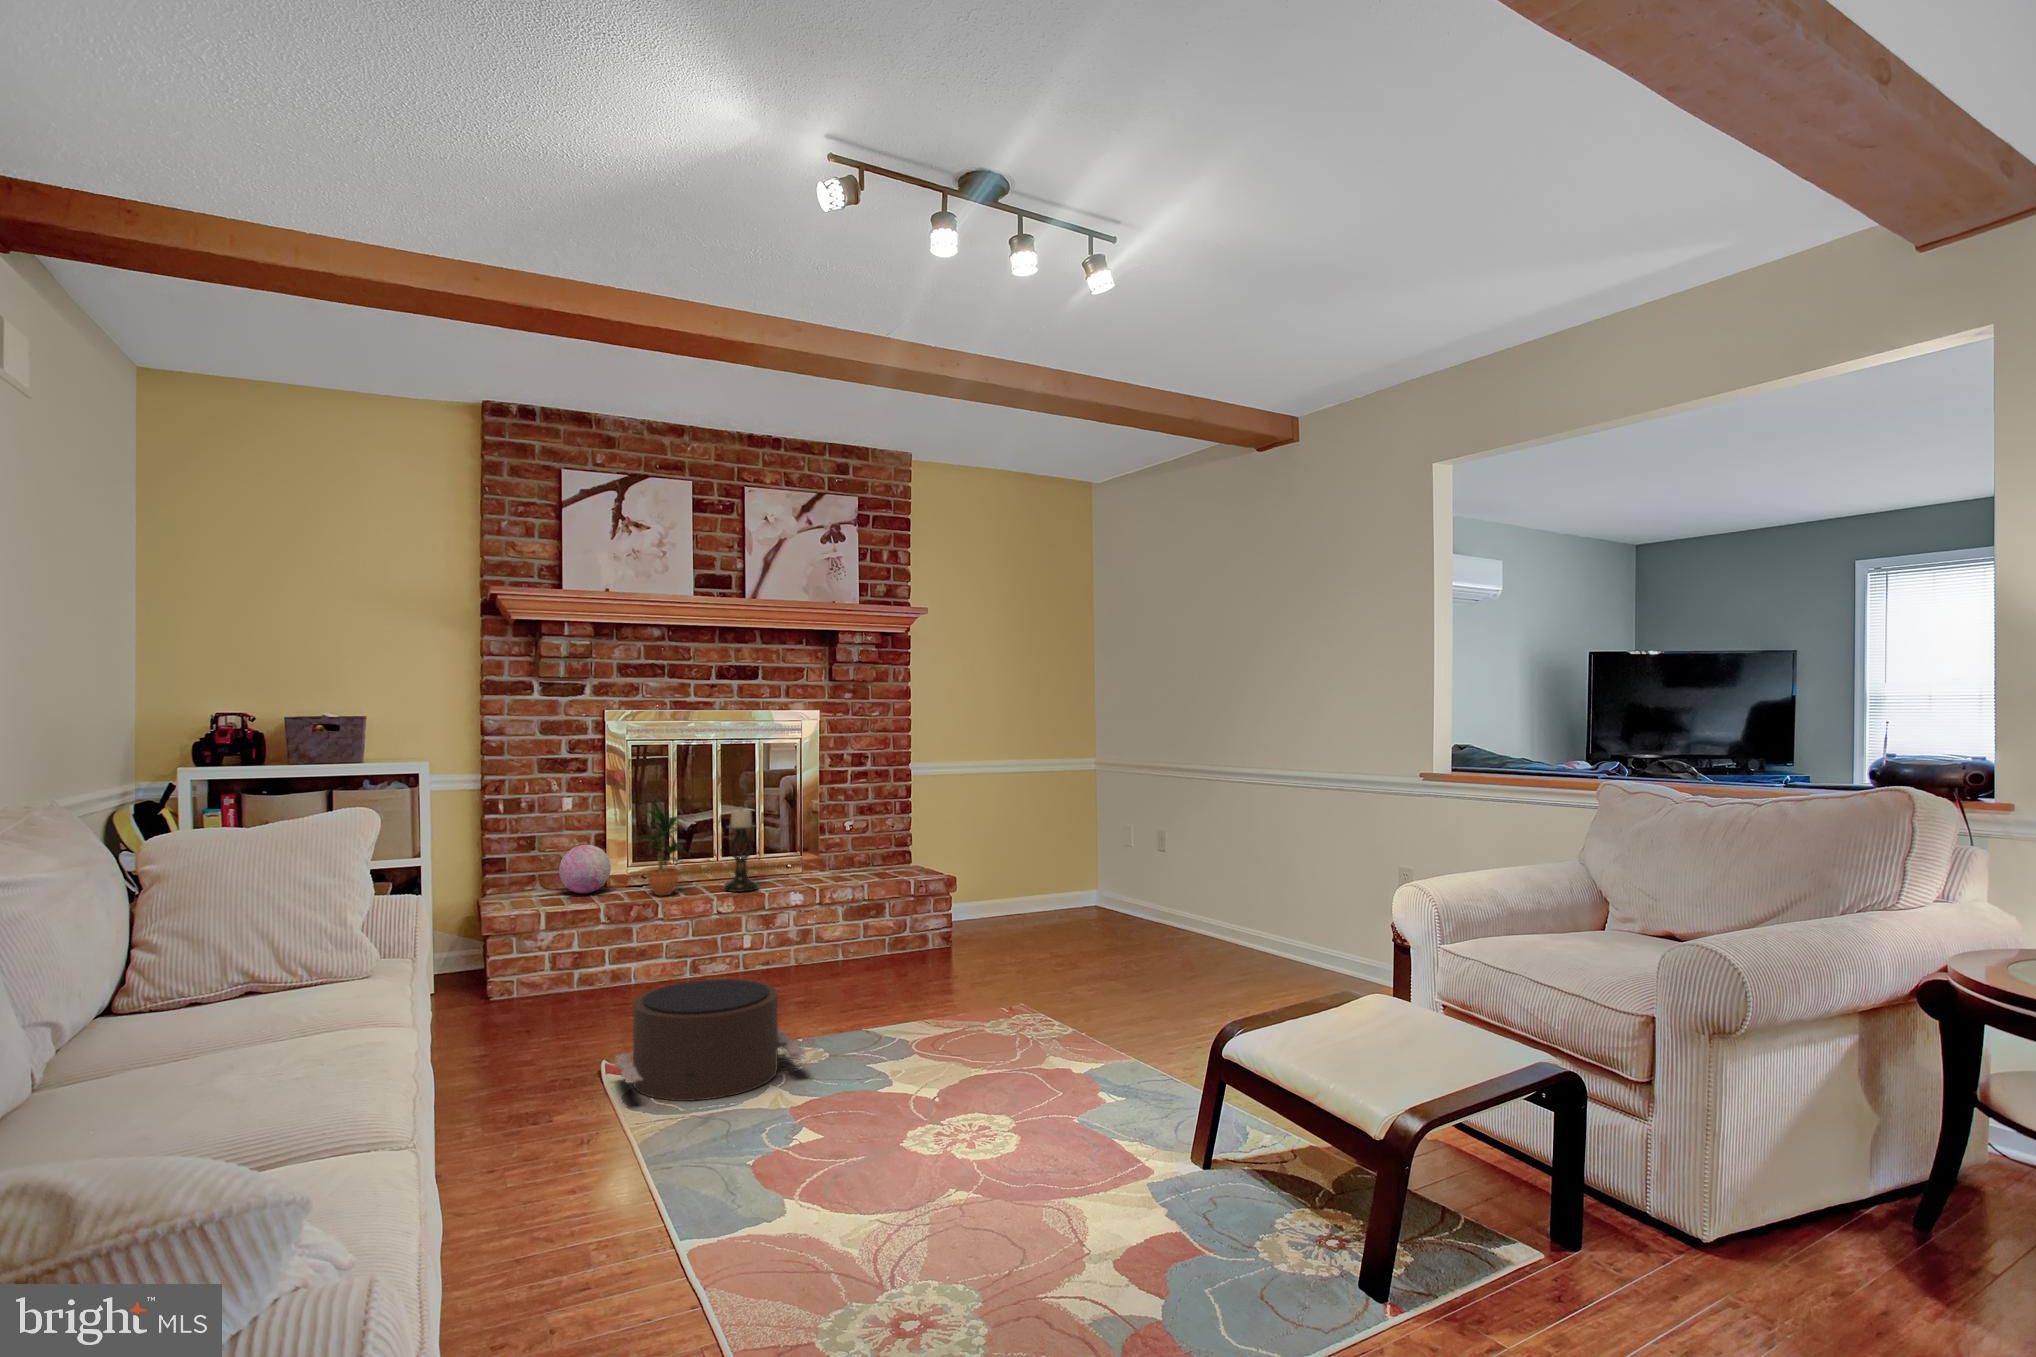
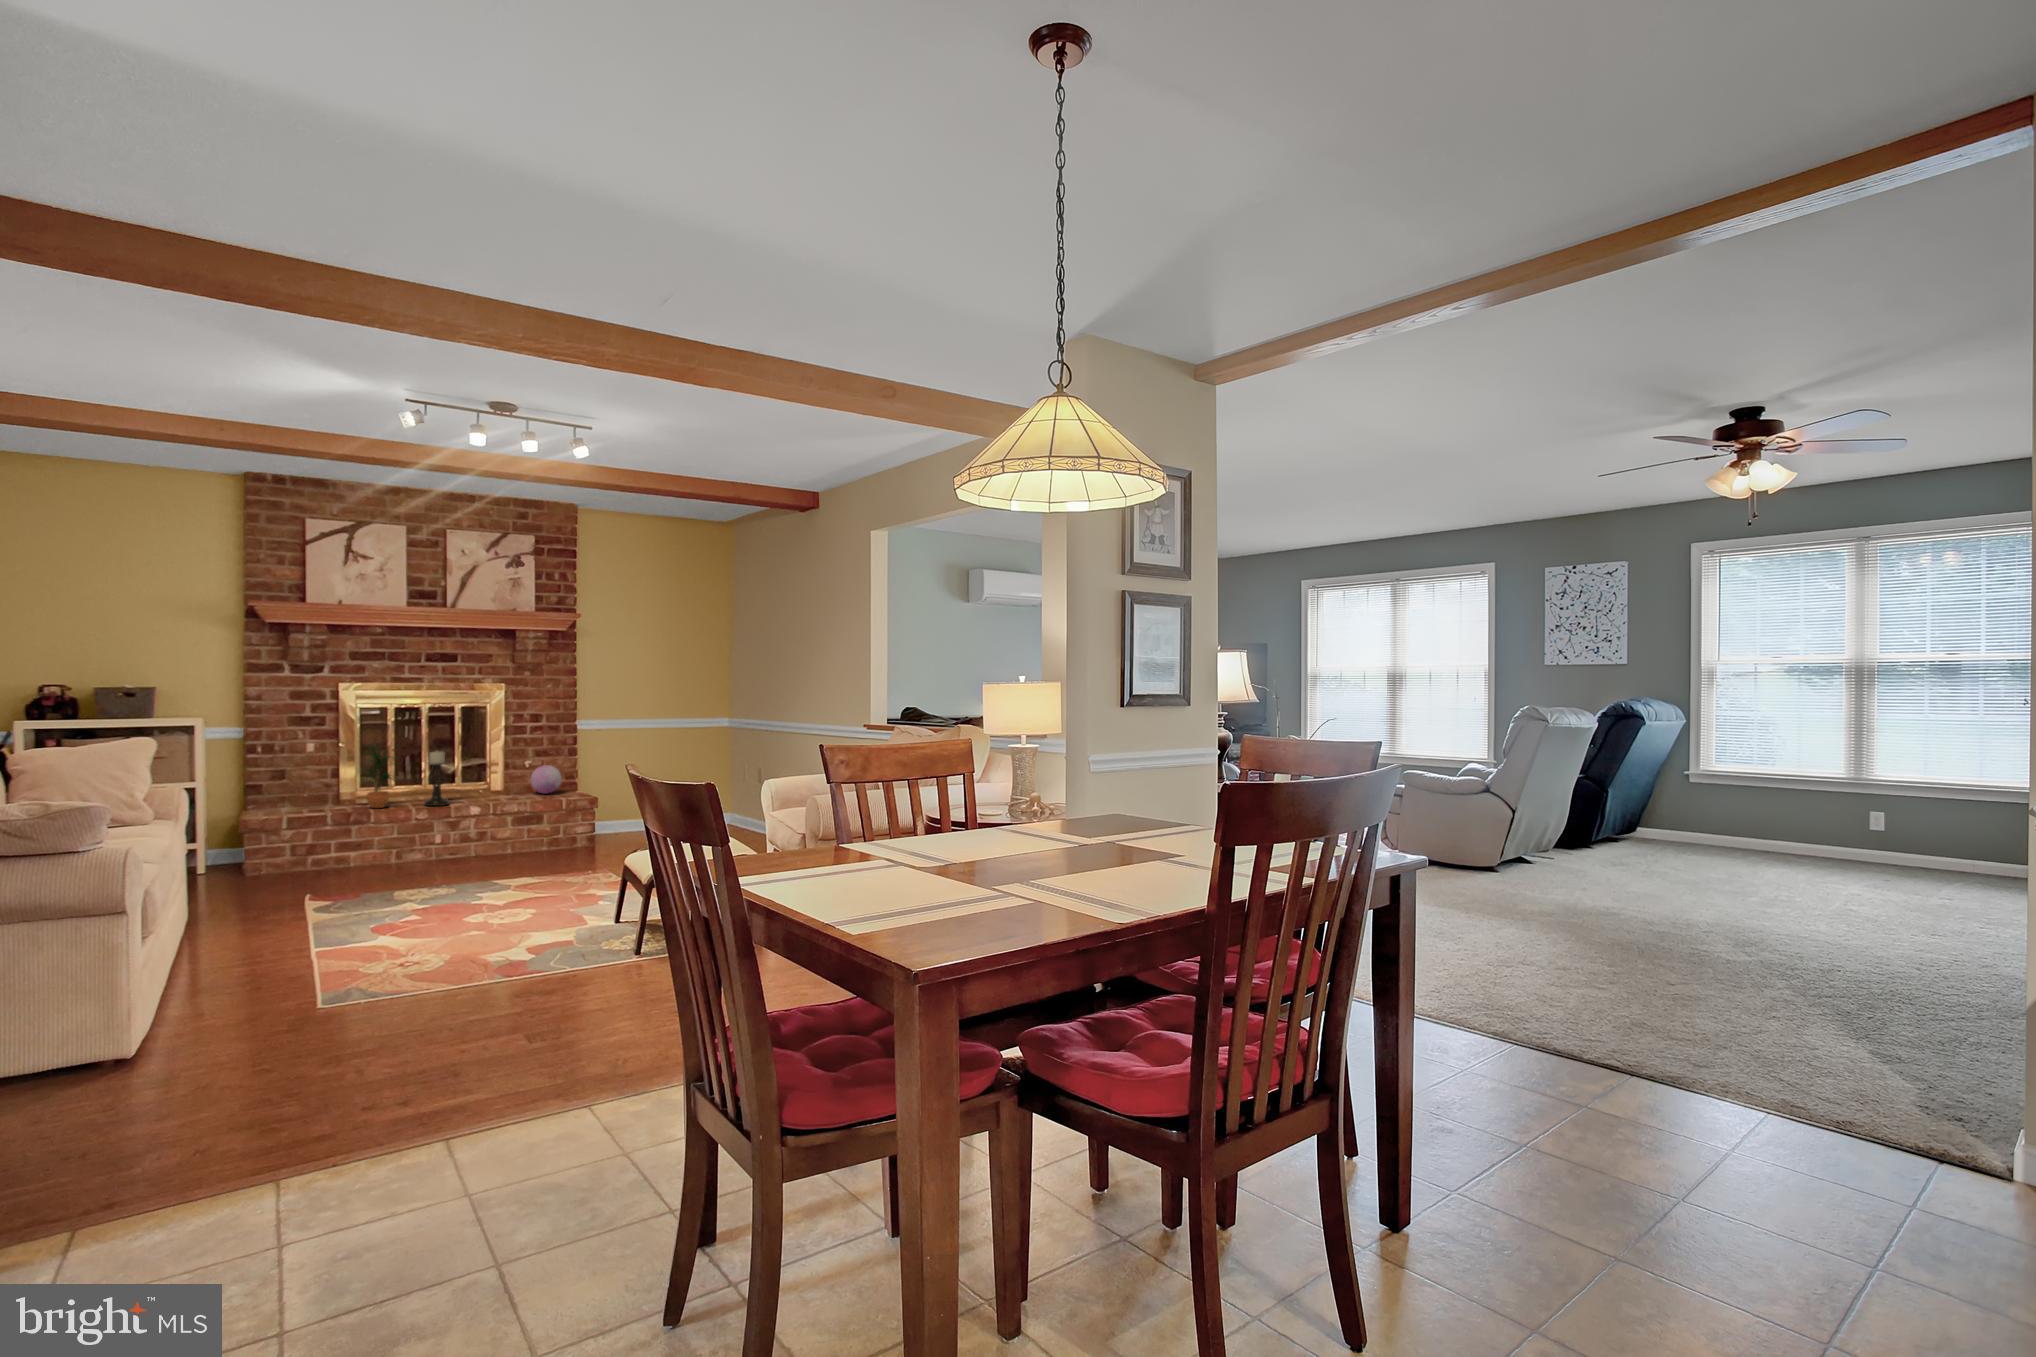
decorative orb: present [559,845,611,893] -> present [530,765,562,794]
pouf: present [615,979,806,1101] -> none [318,850,439,912]

